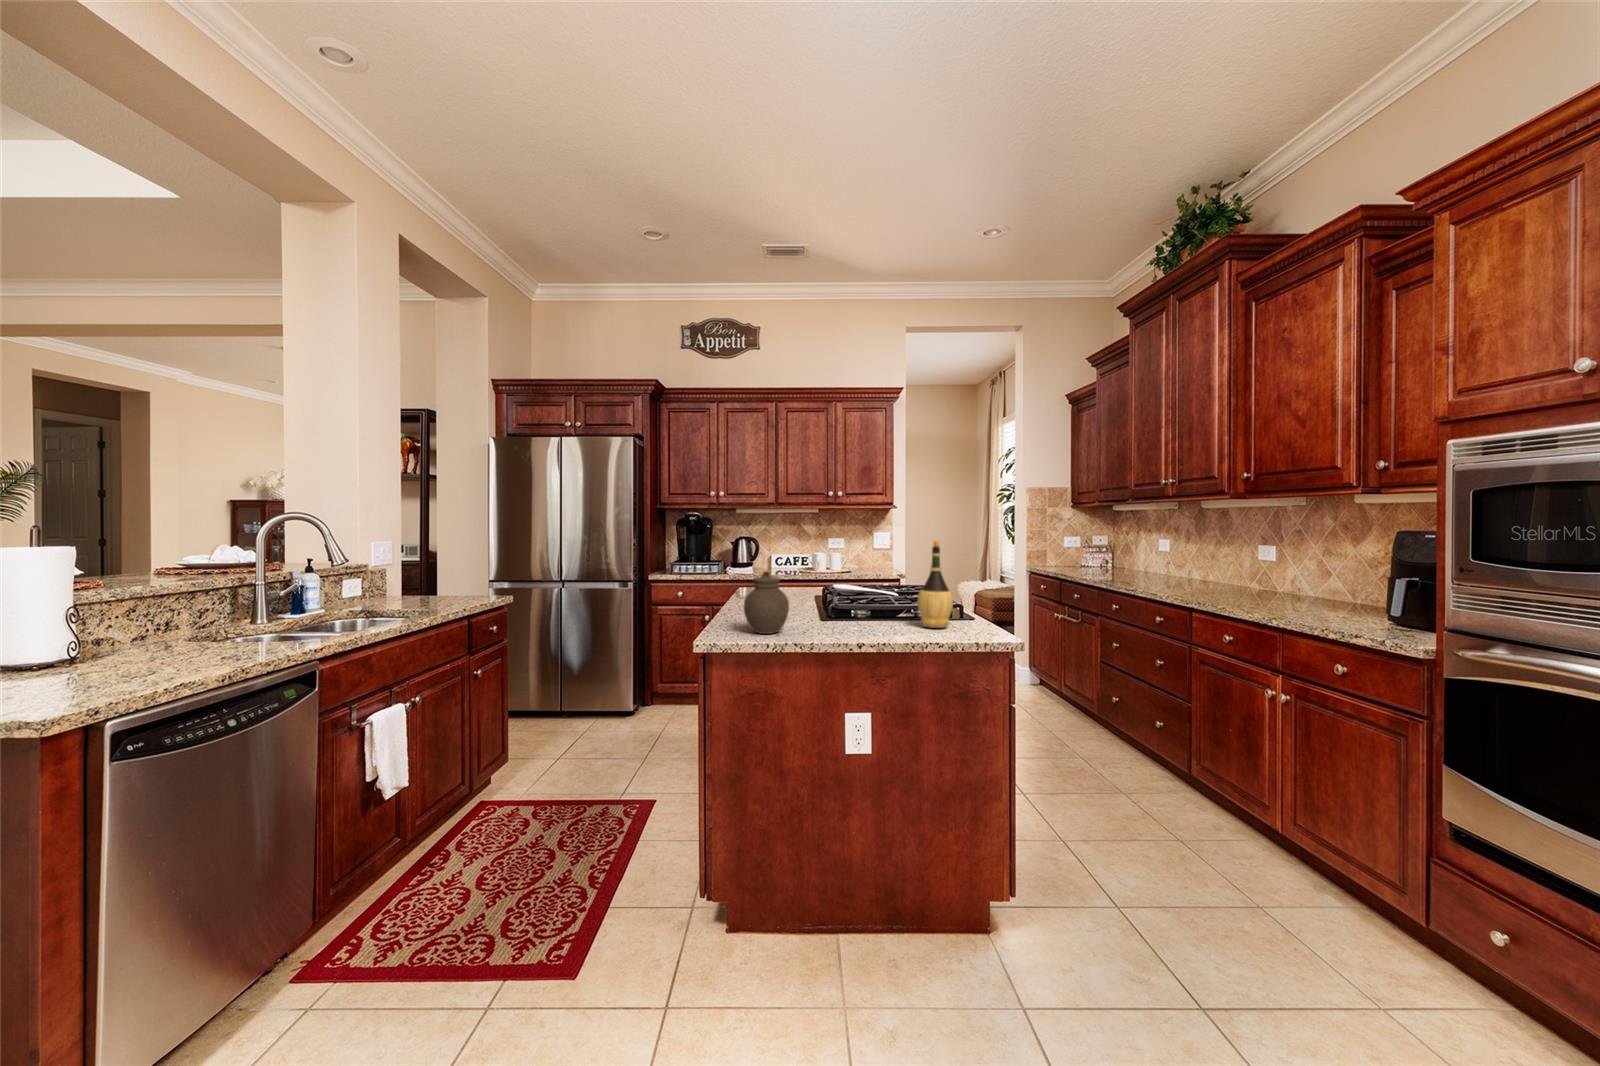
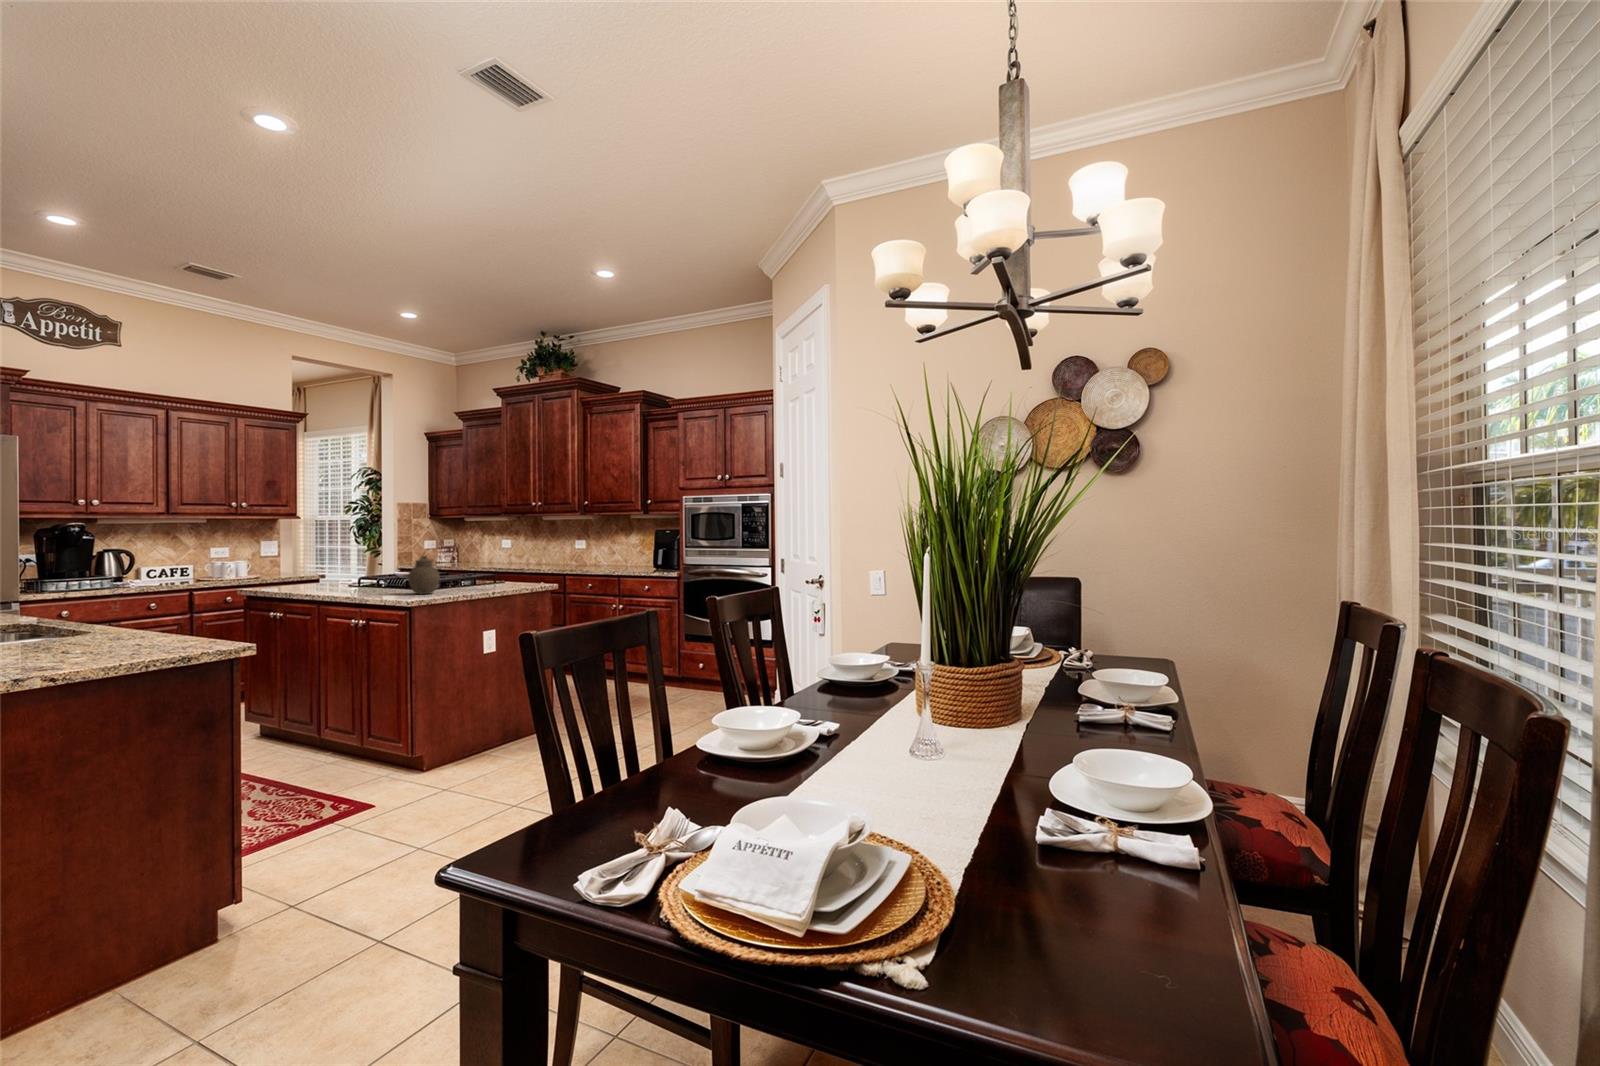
wine bottle: present [918,541,953,628] -> none [485,536,507,585]

